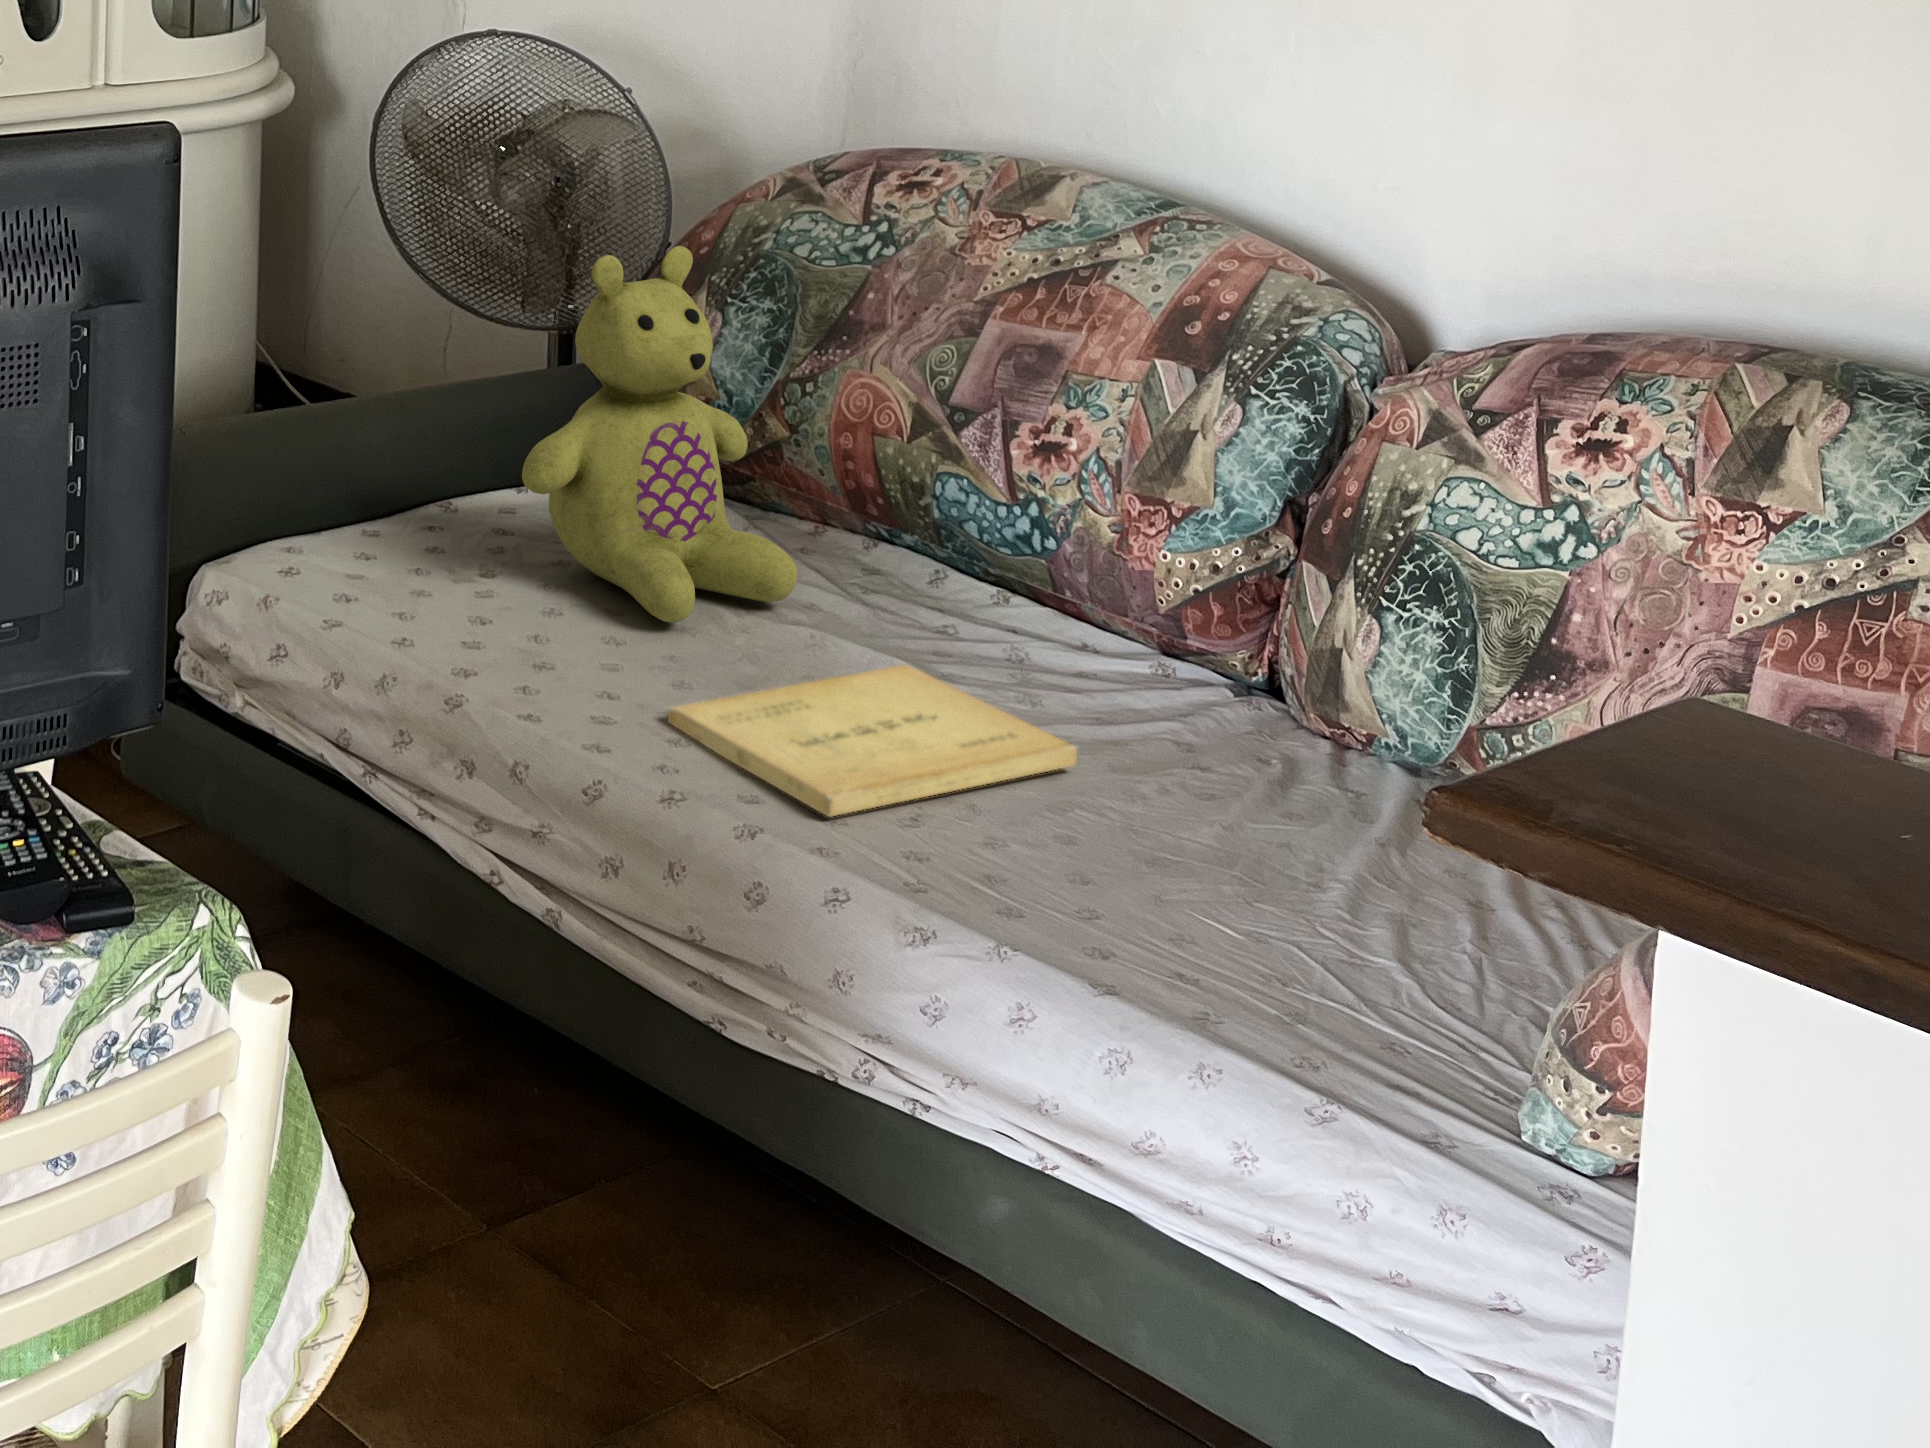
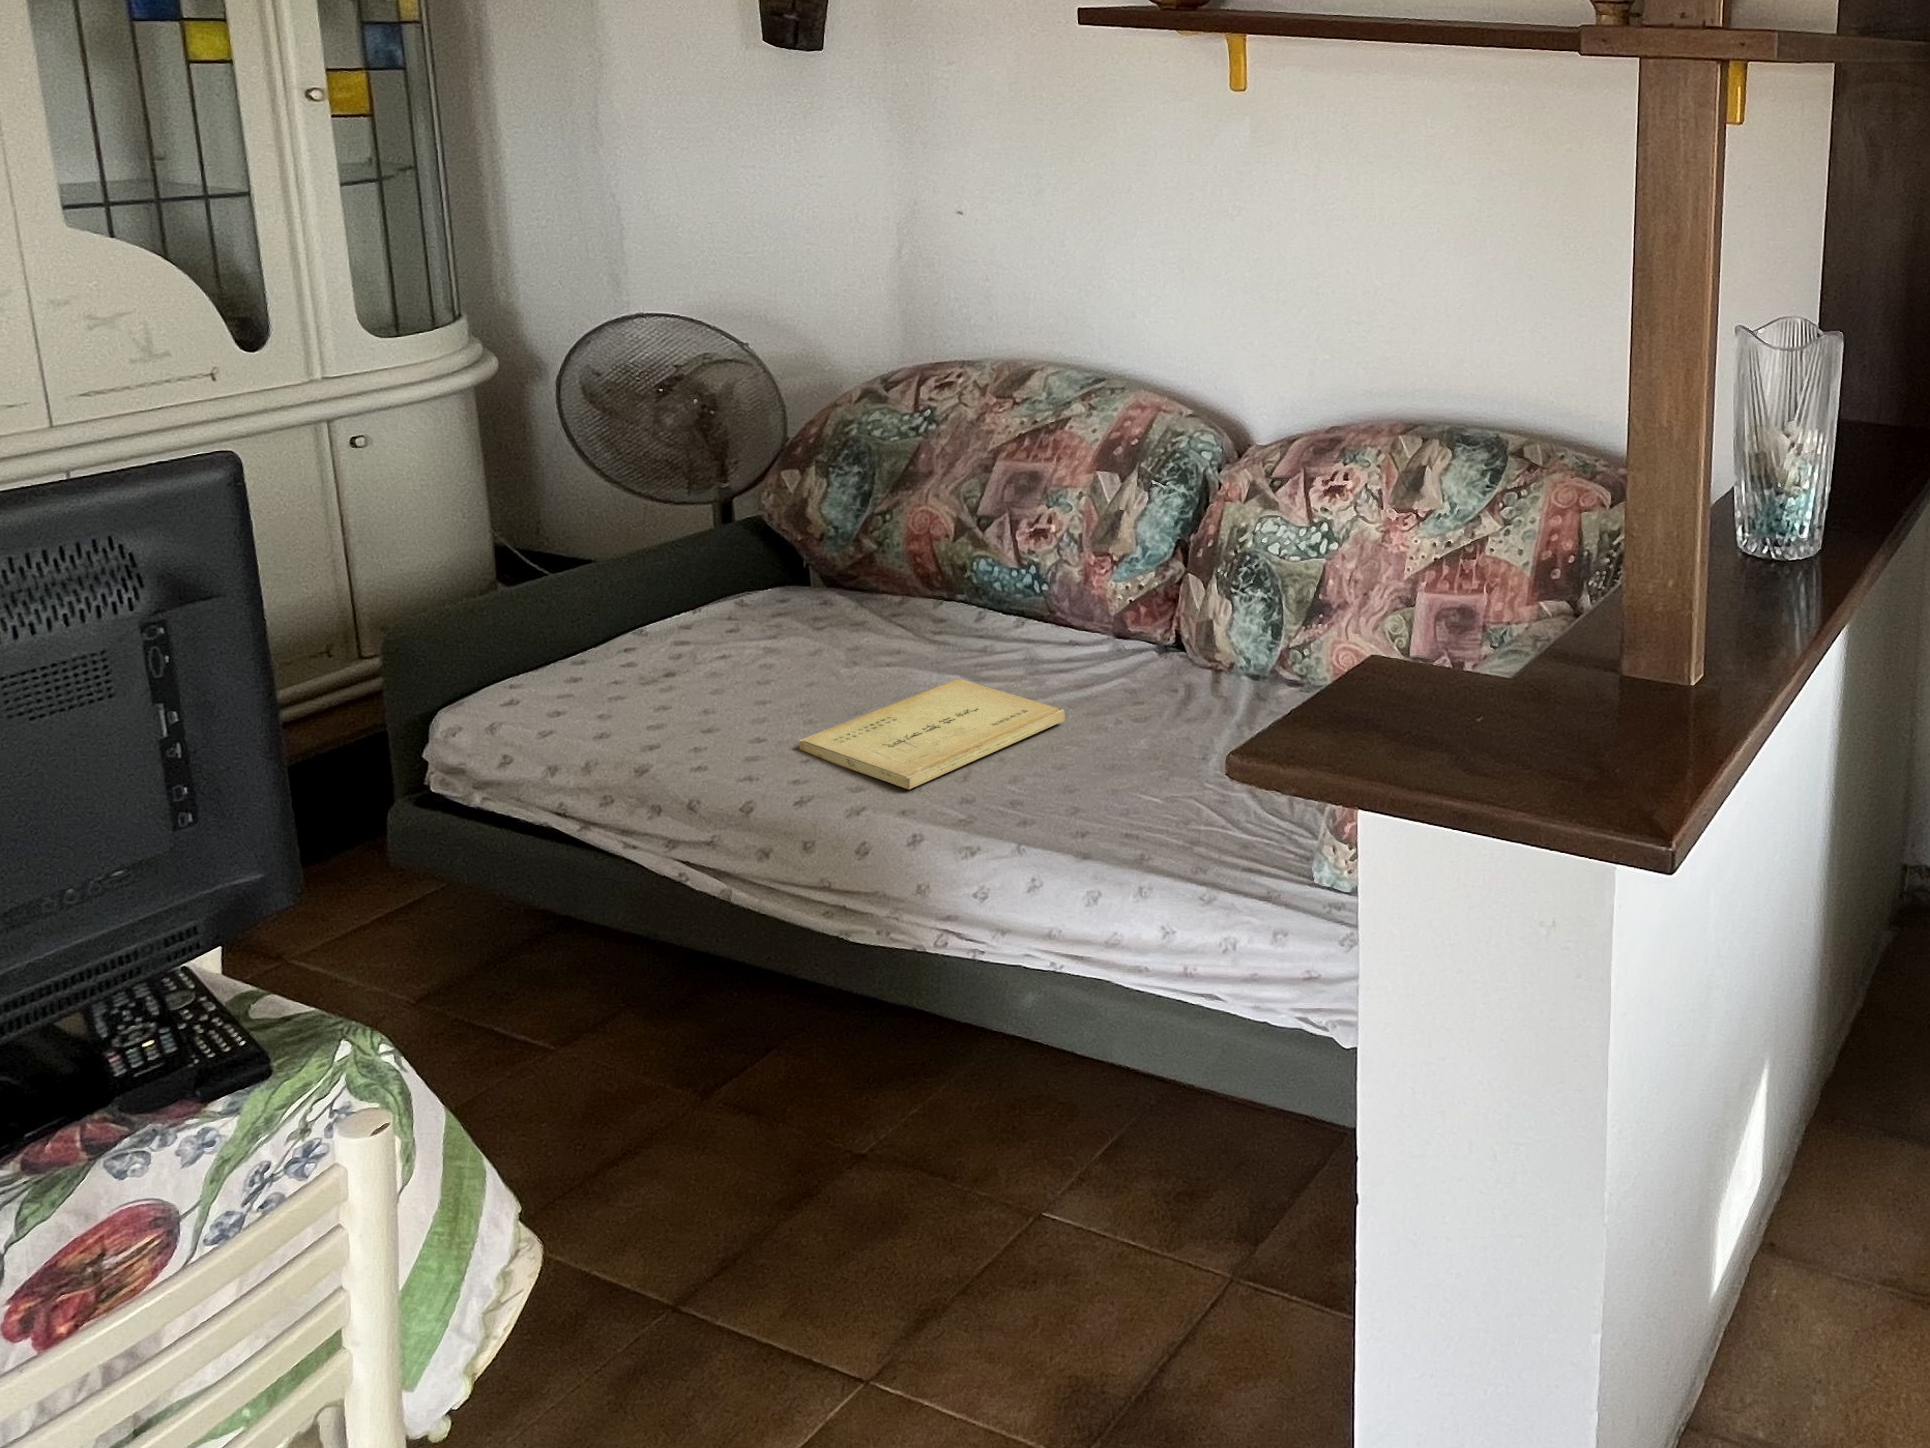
stuffed bear: present [522,246,798,623] -> none [685,444,886,682]

